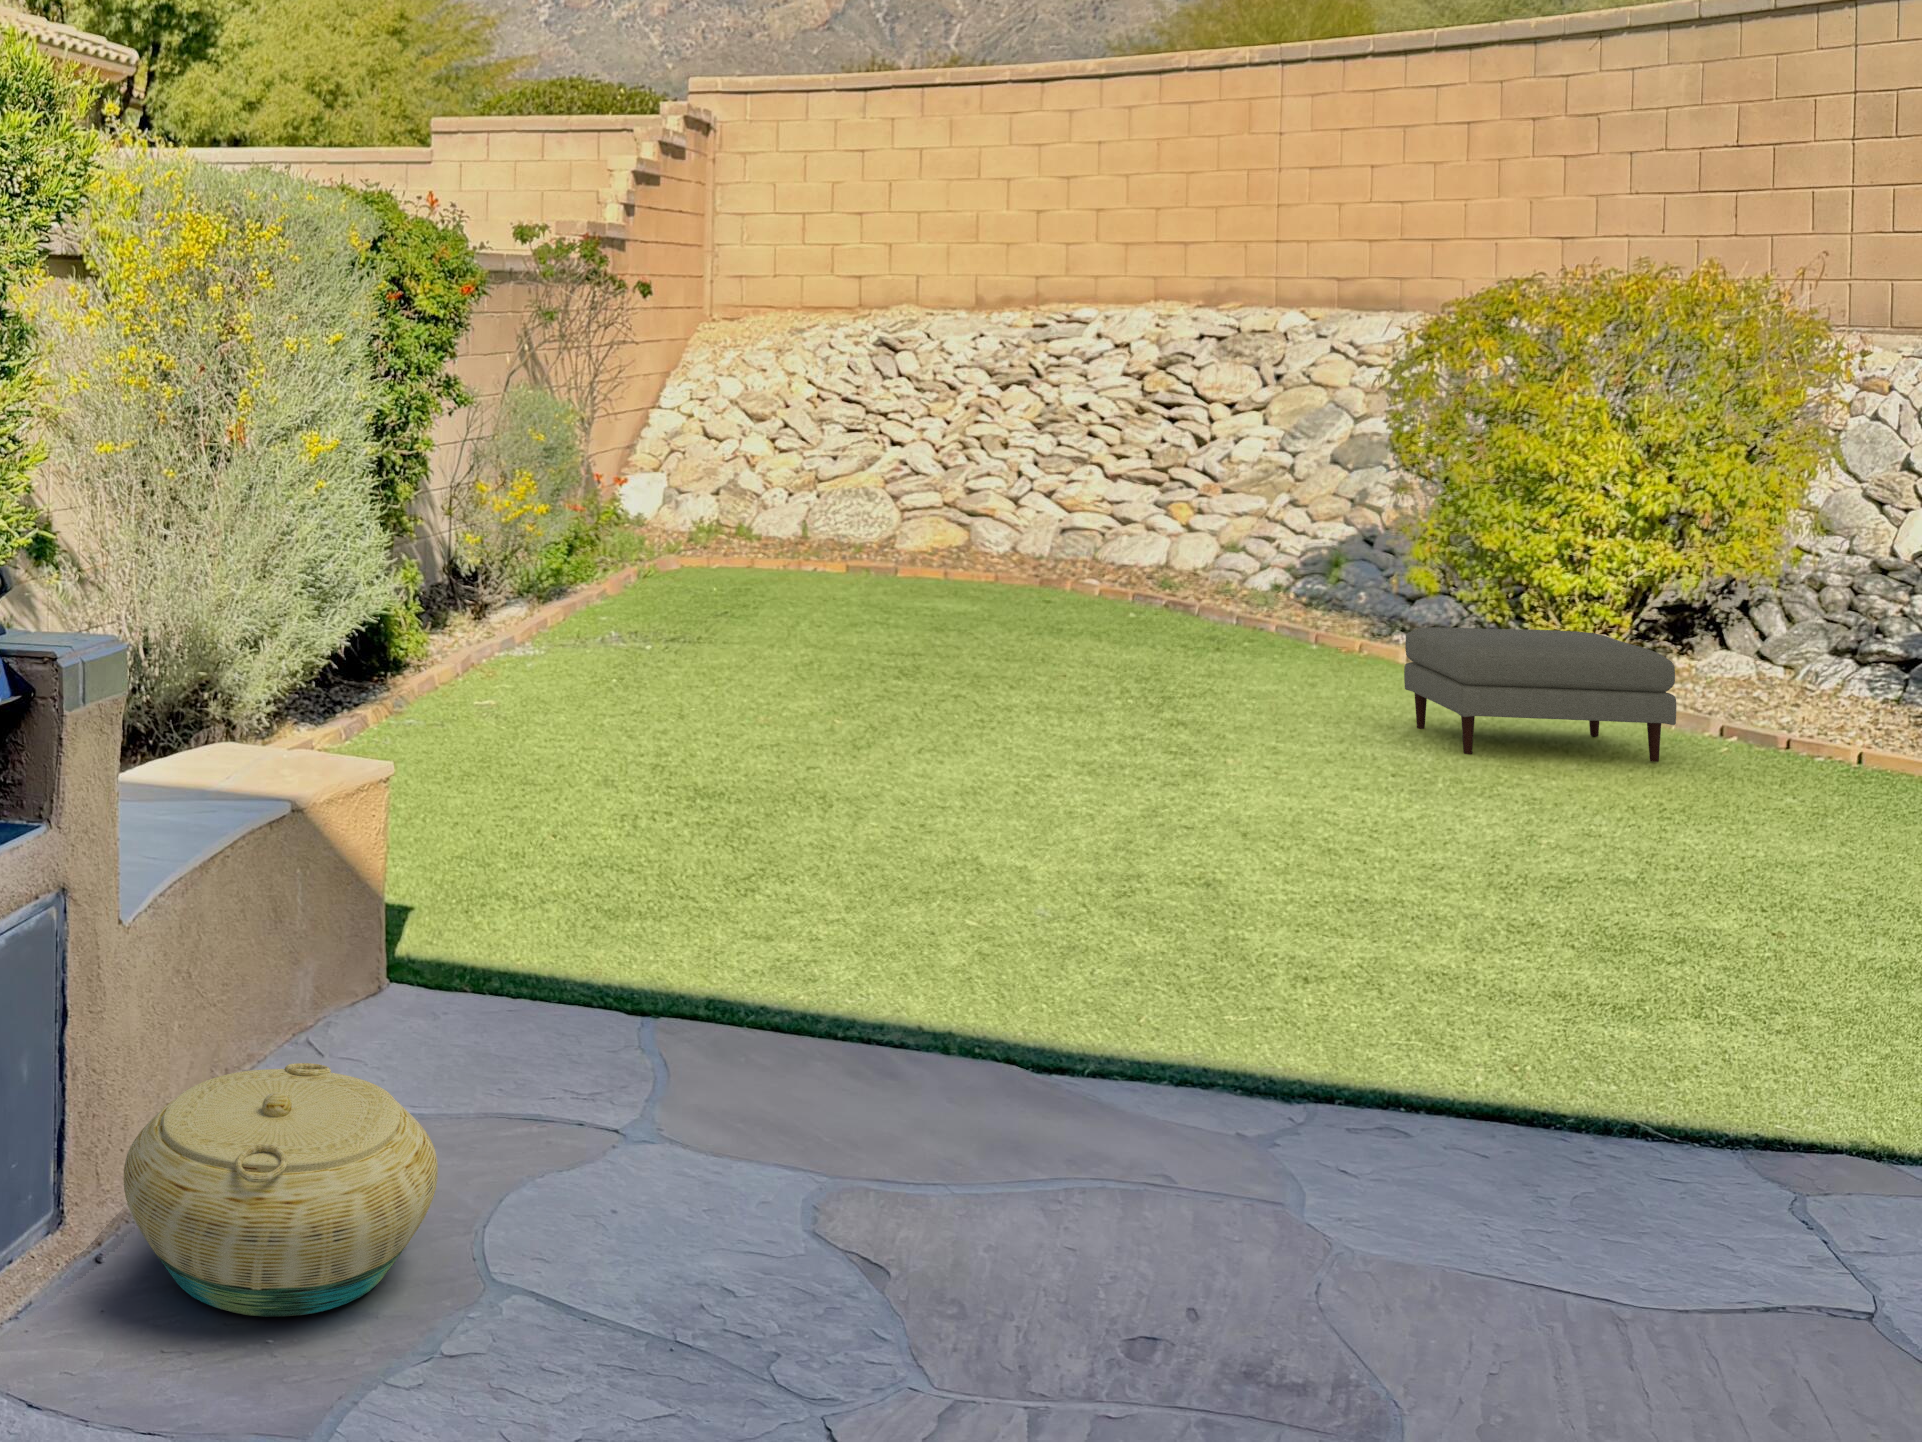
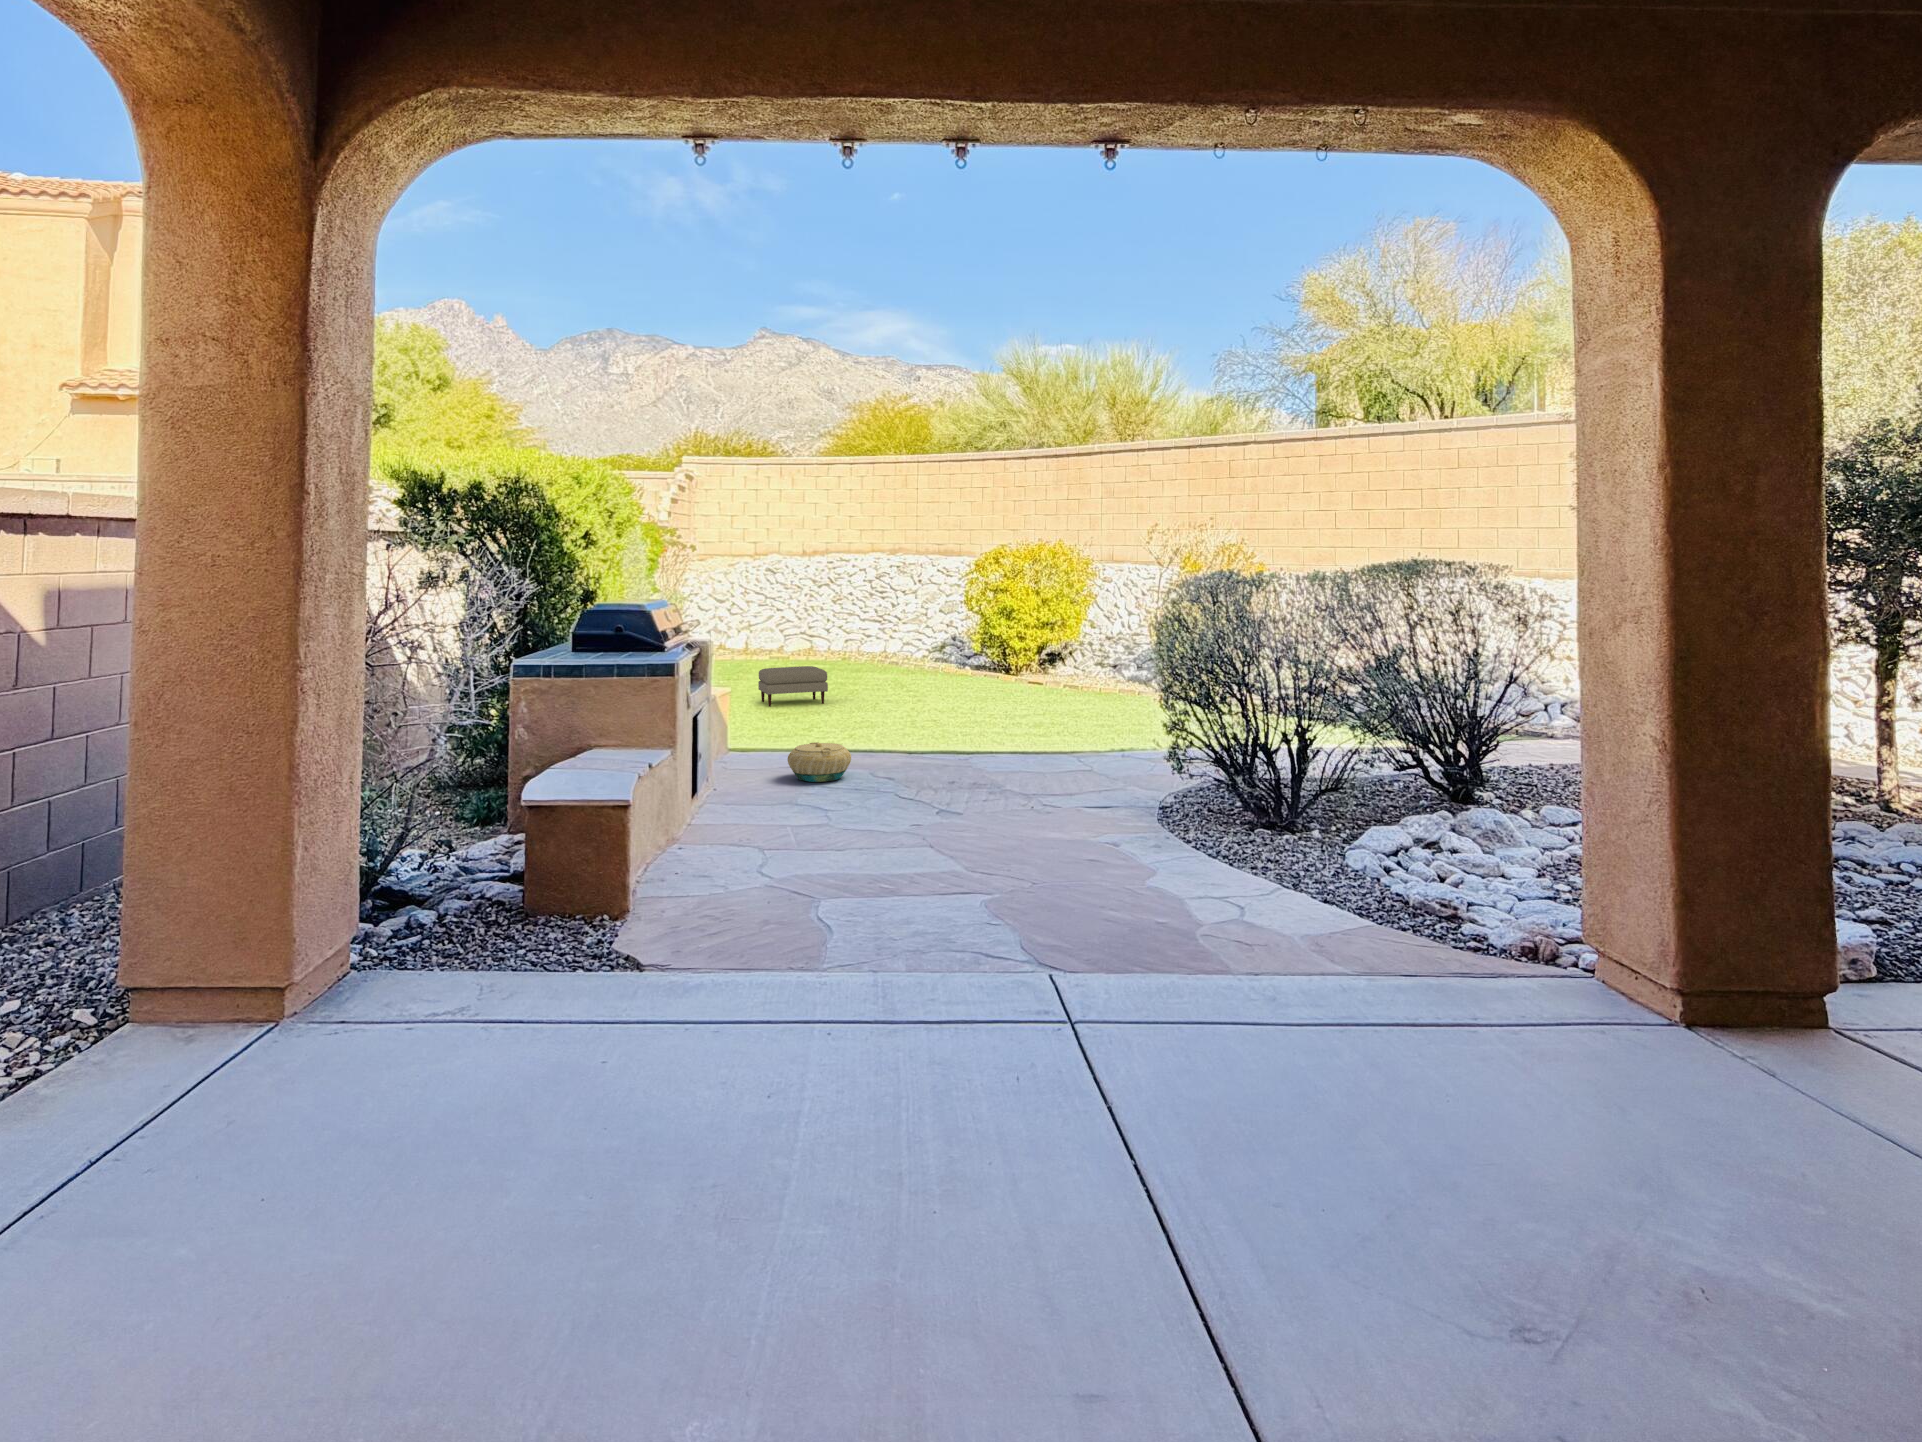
ottoman: present [1404,627,1676,762] -> present [758,666,828,707]

